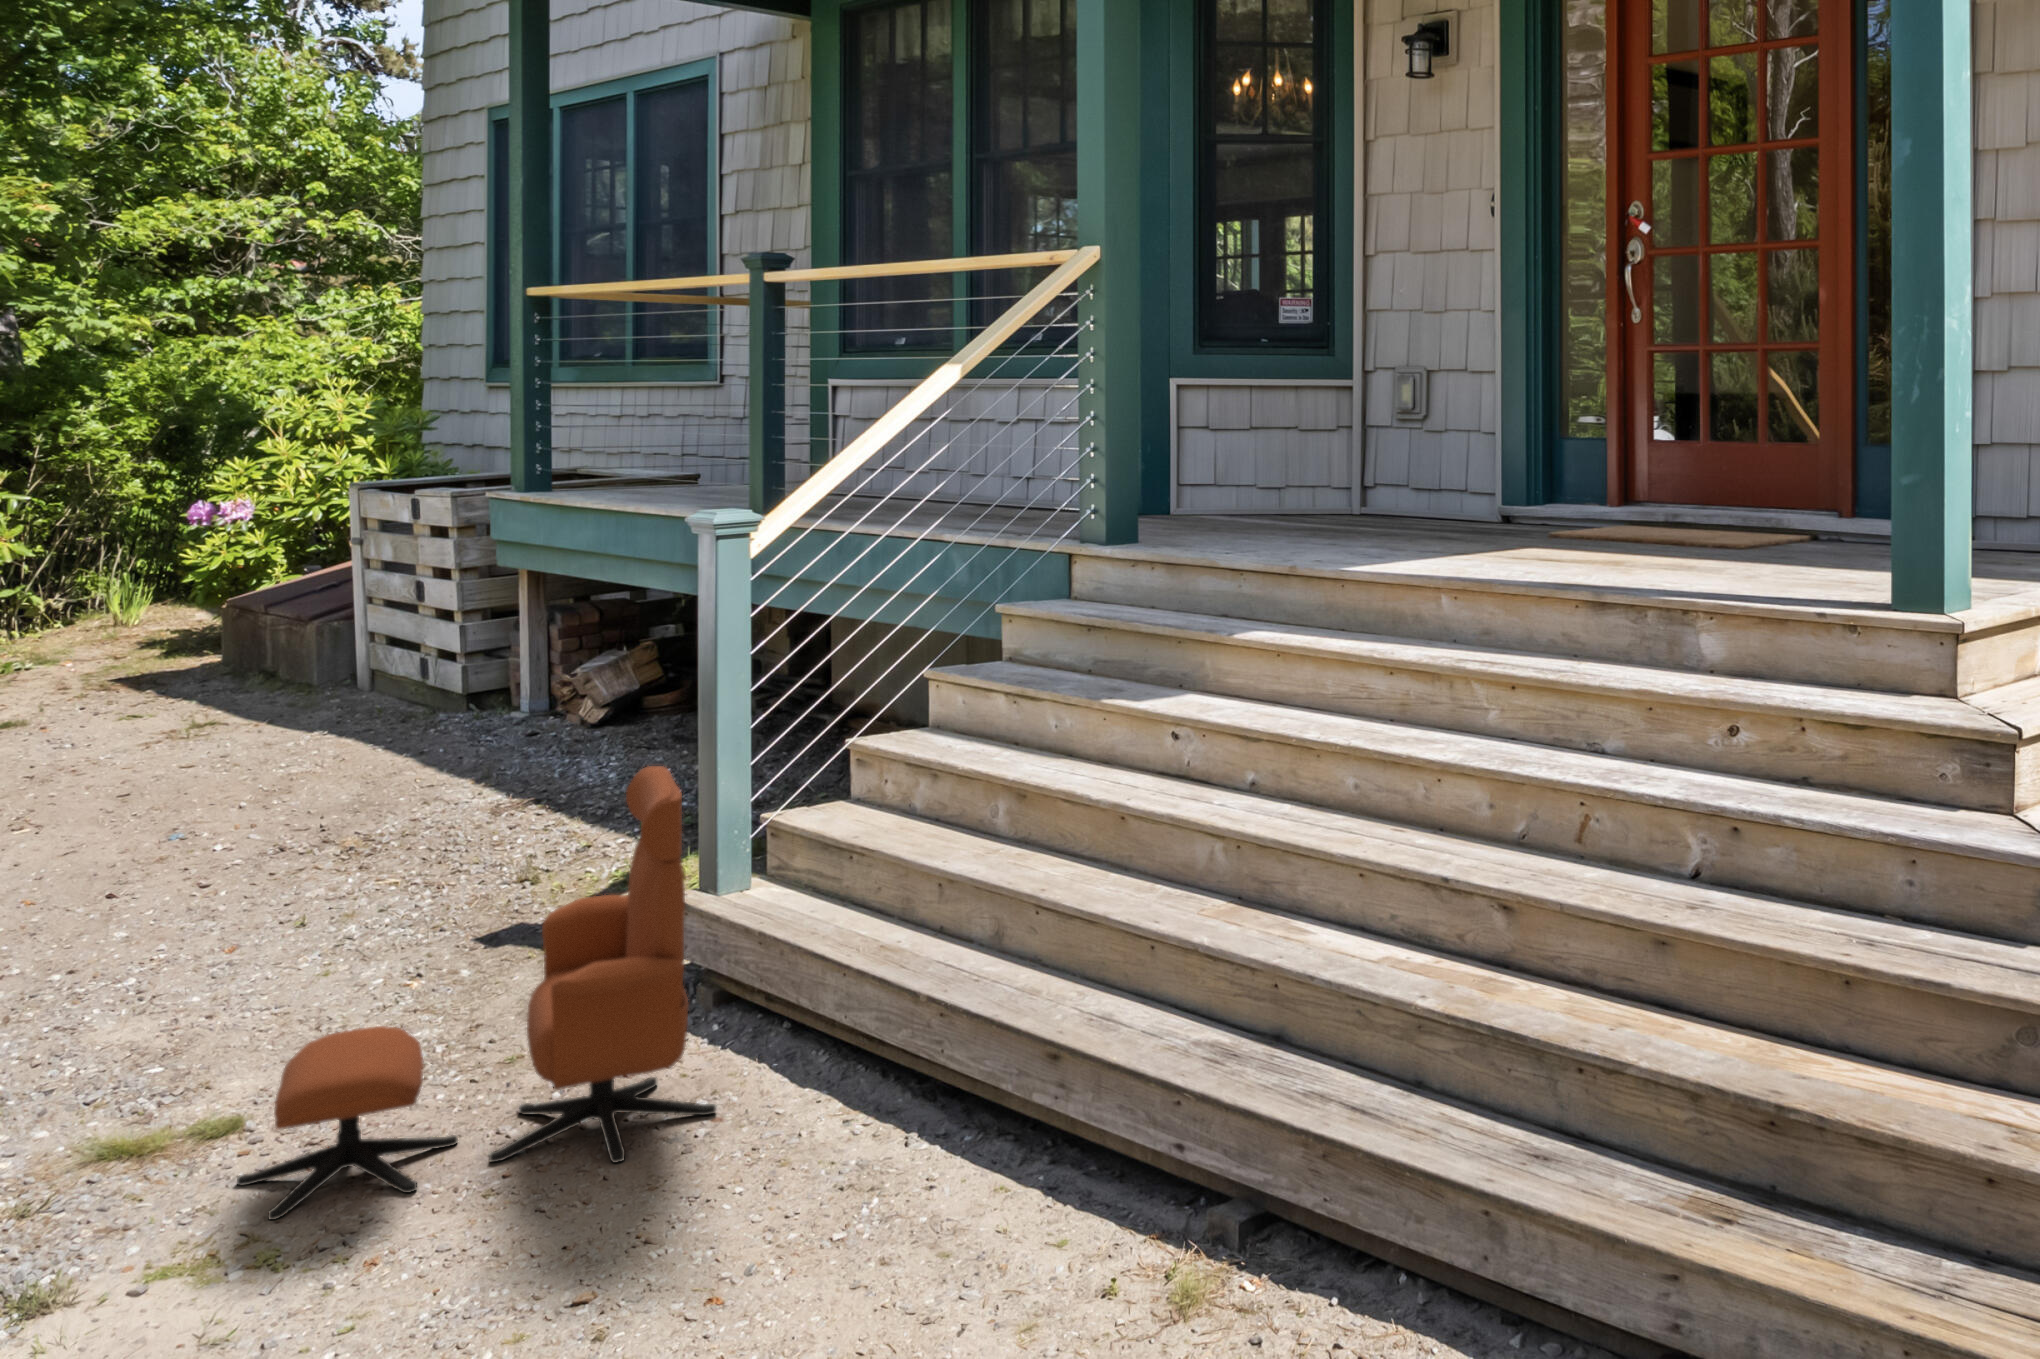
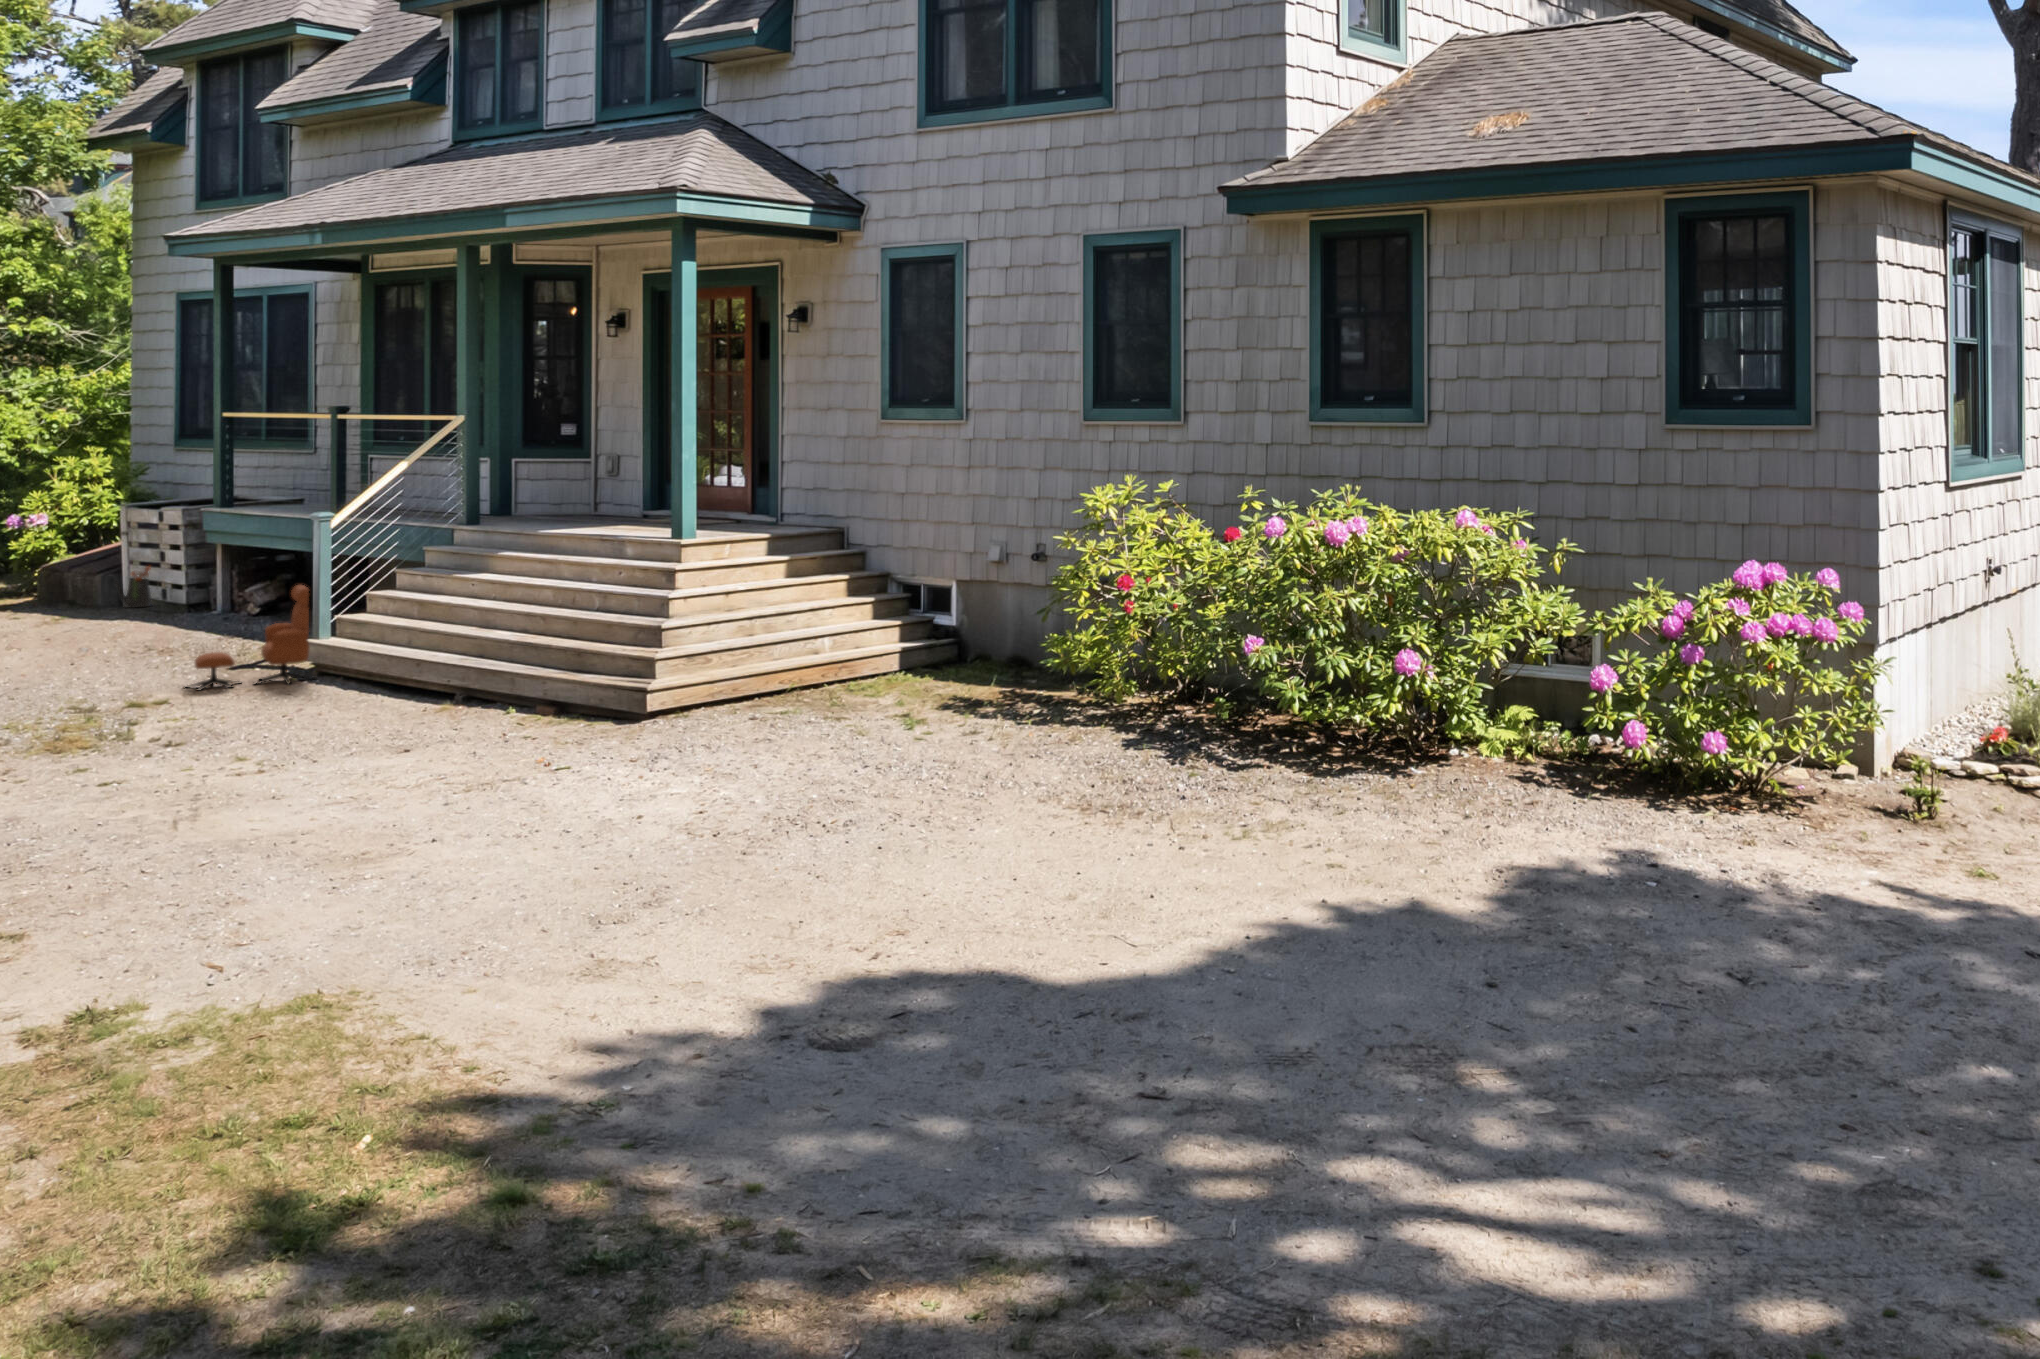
watering can: none [324,608,413,698] -> present [116,566,152,608]

